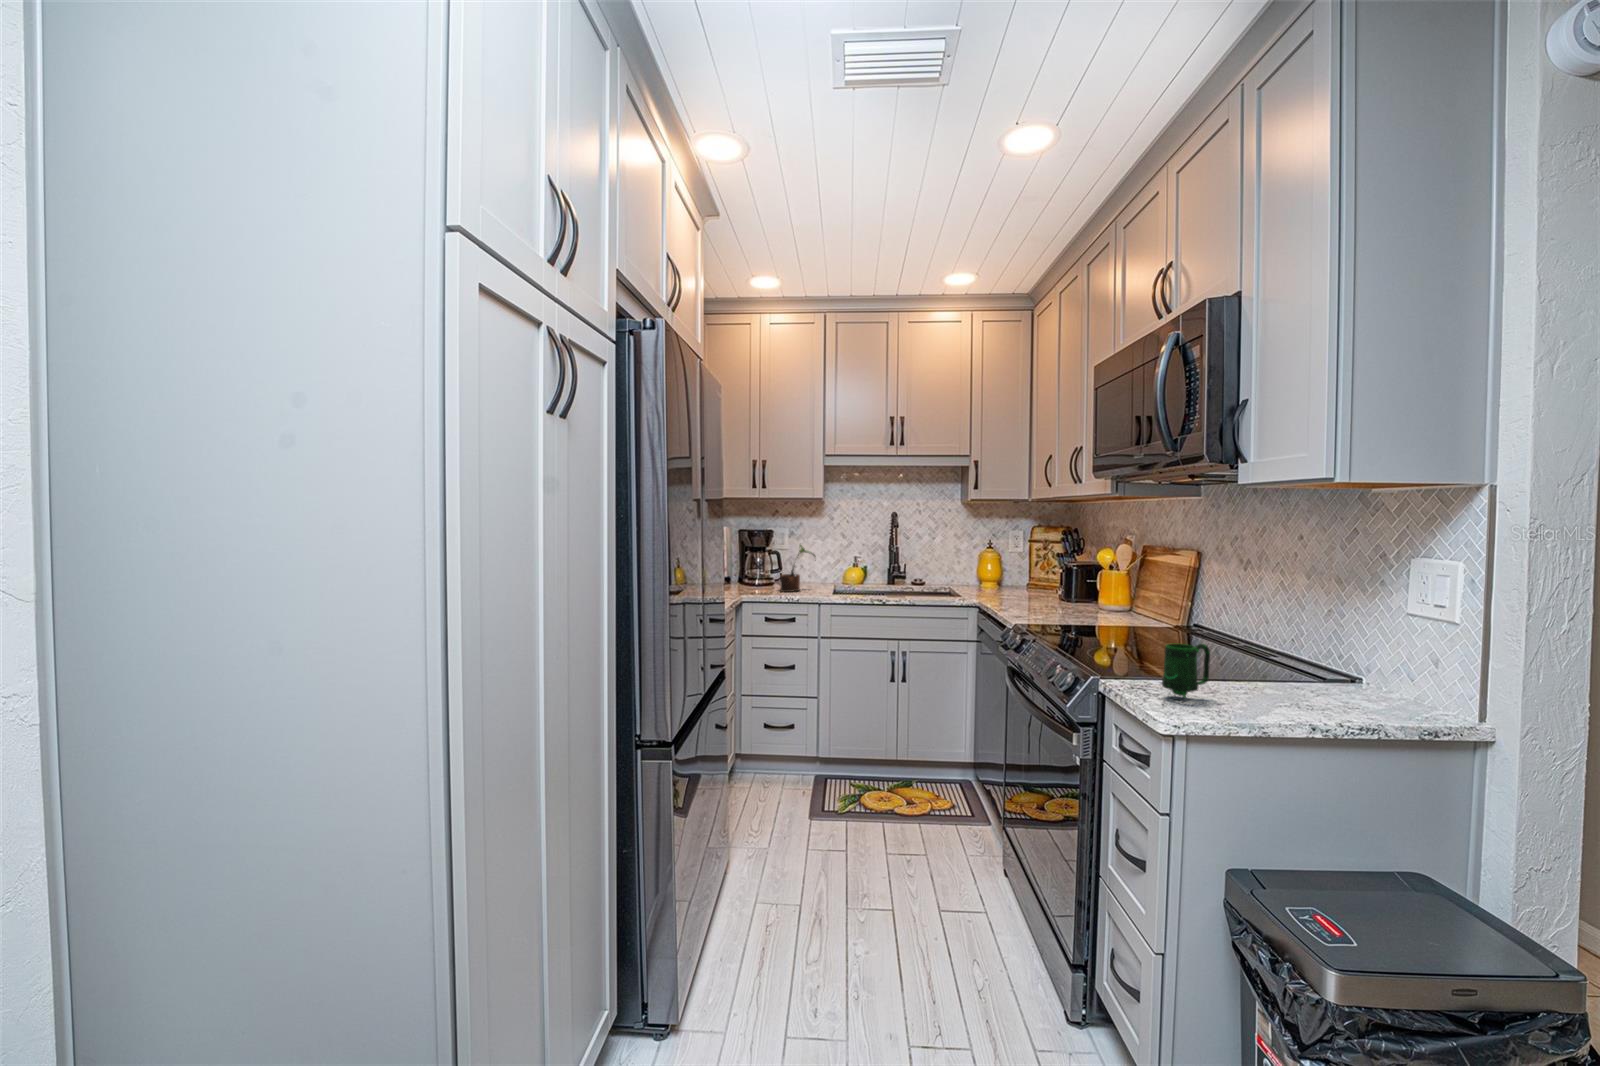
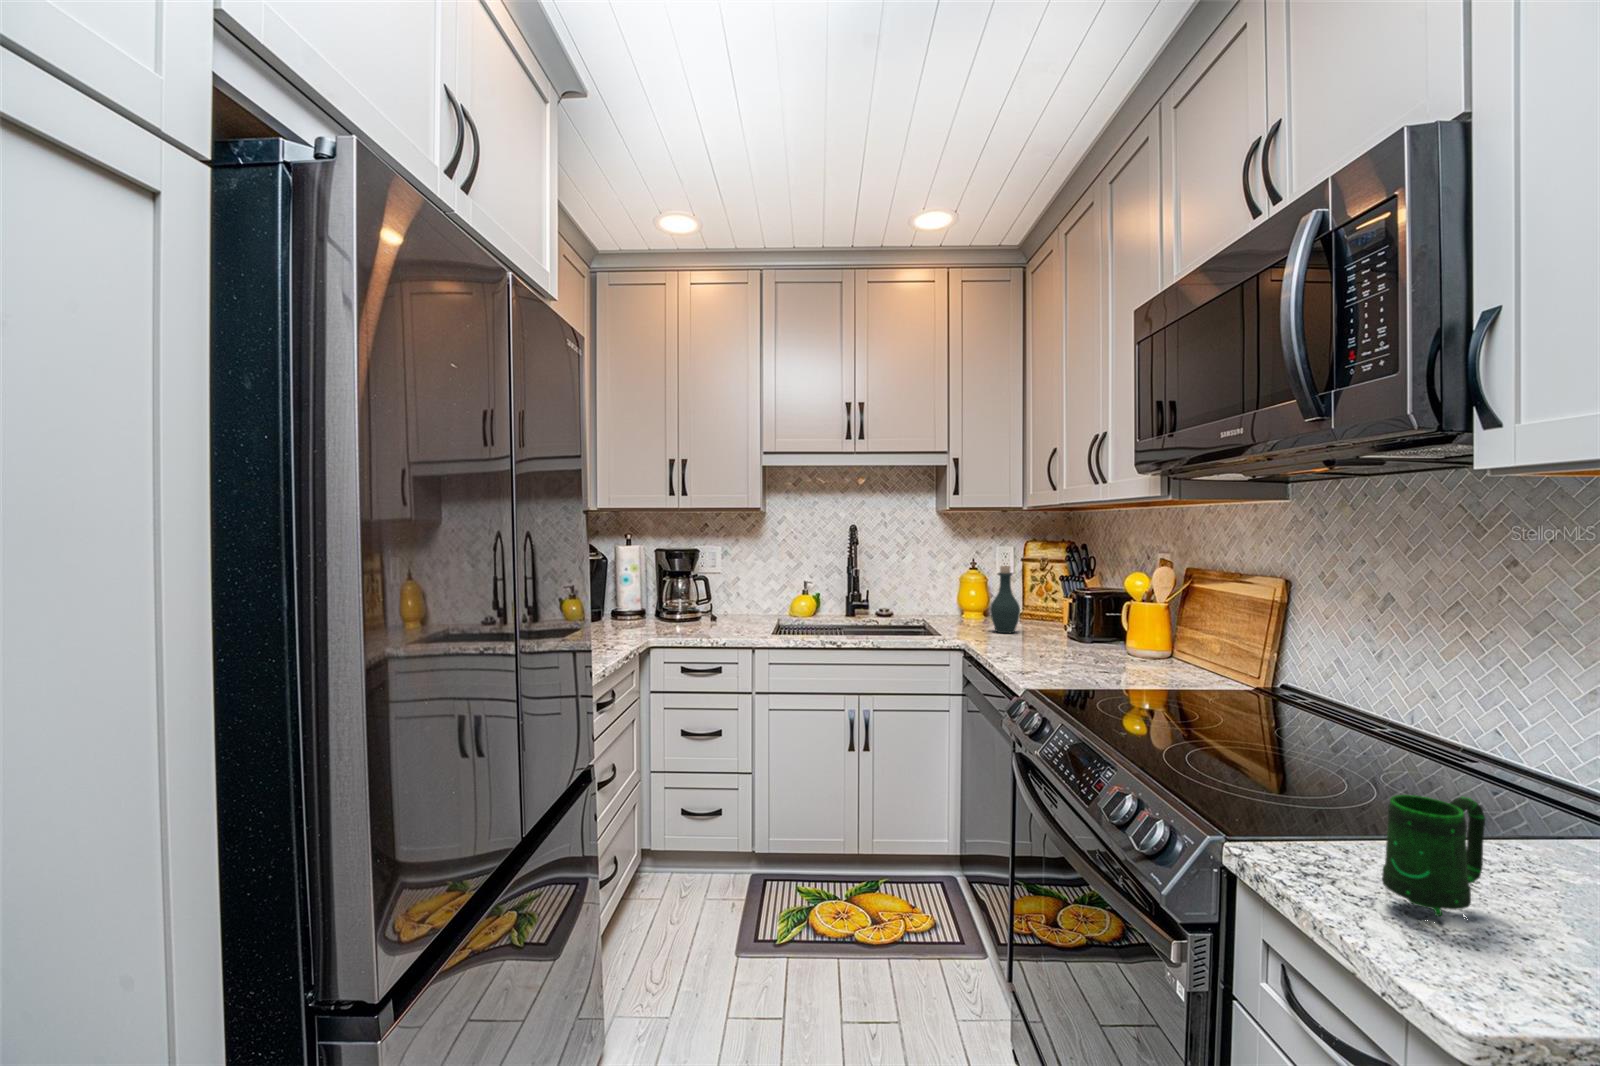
potted plant: present [780,545,816,592] -> none [703,566,753,631]
bottle: none [1000,545,1024,596] -> present [990,566,1020,633]

